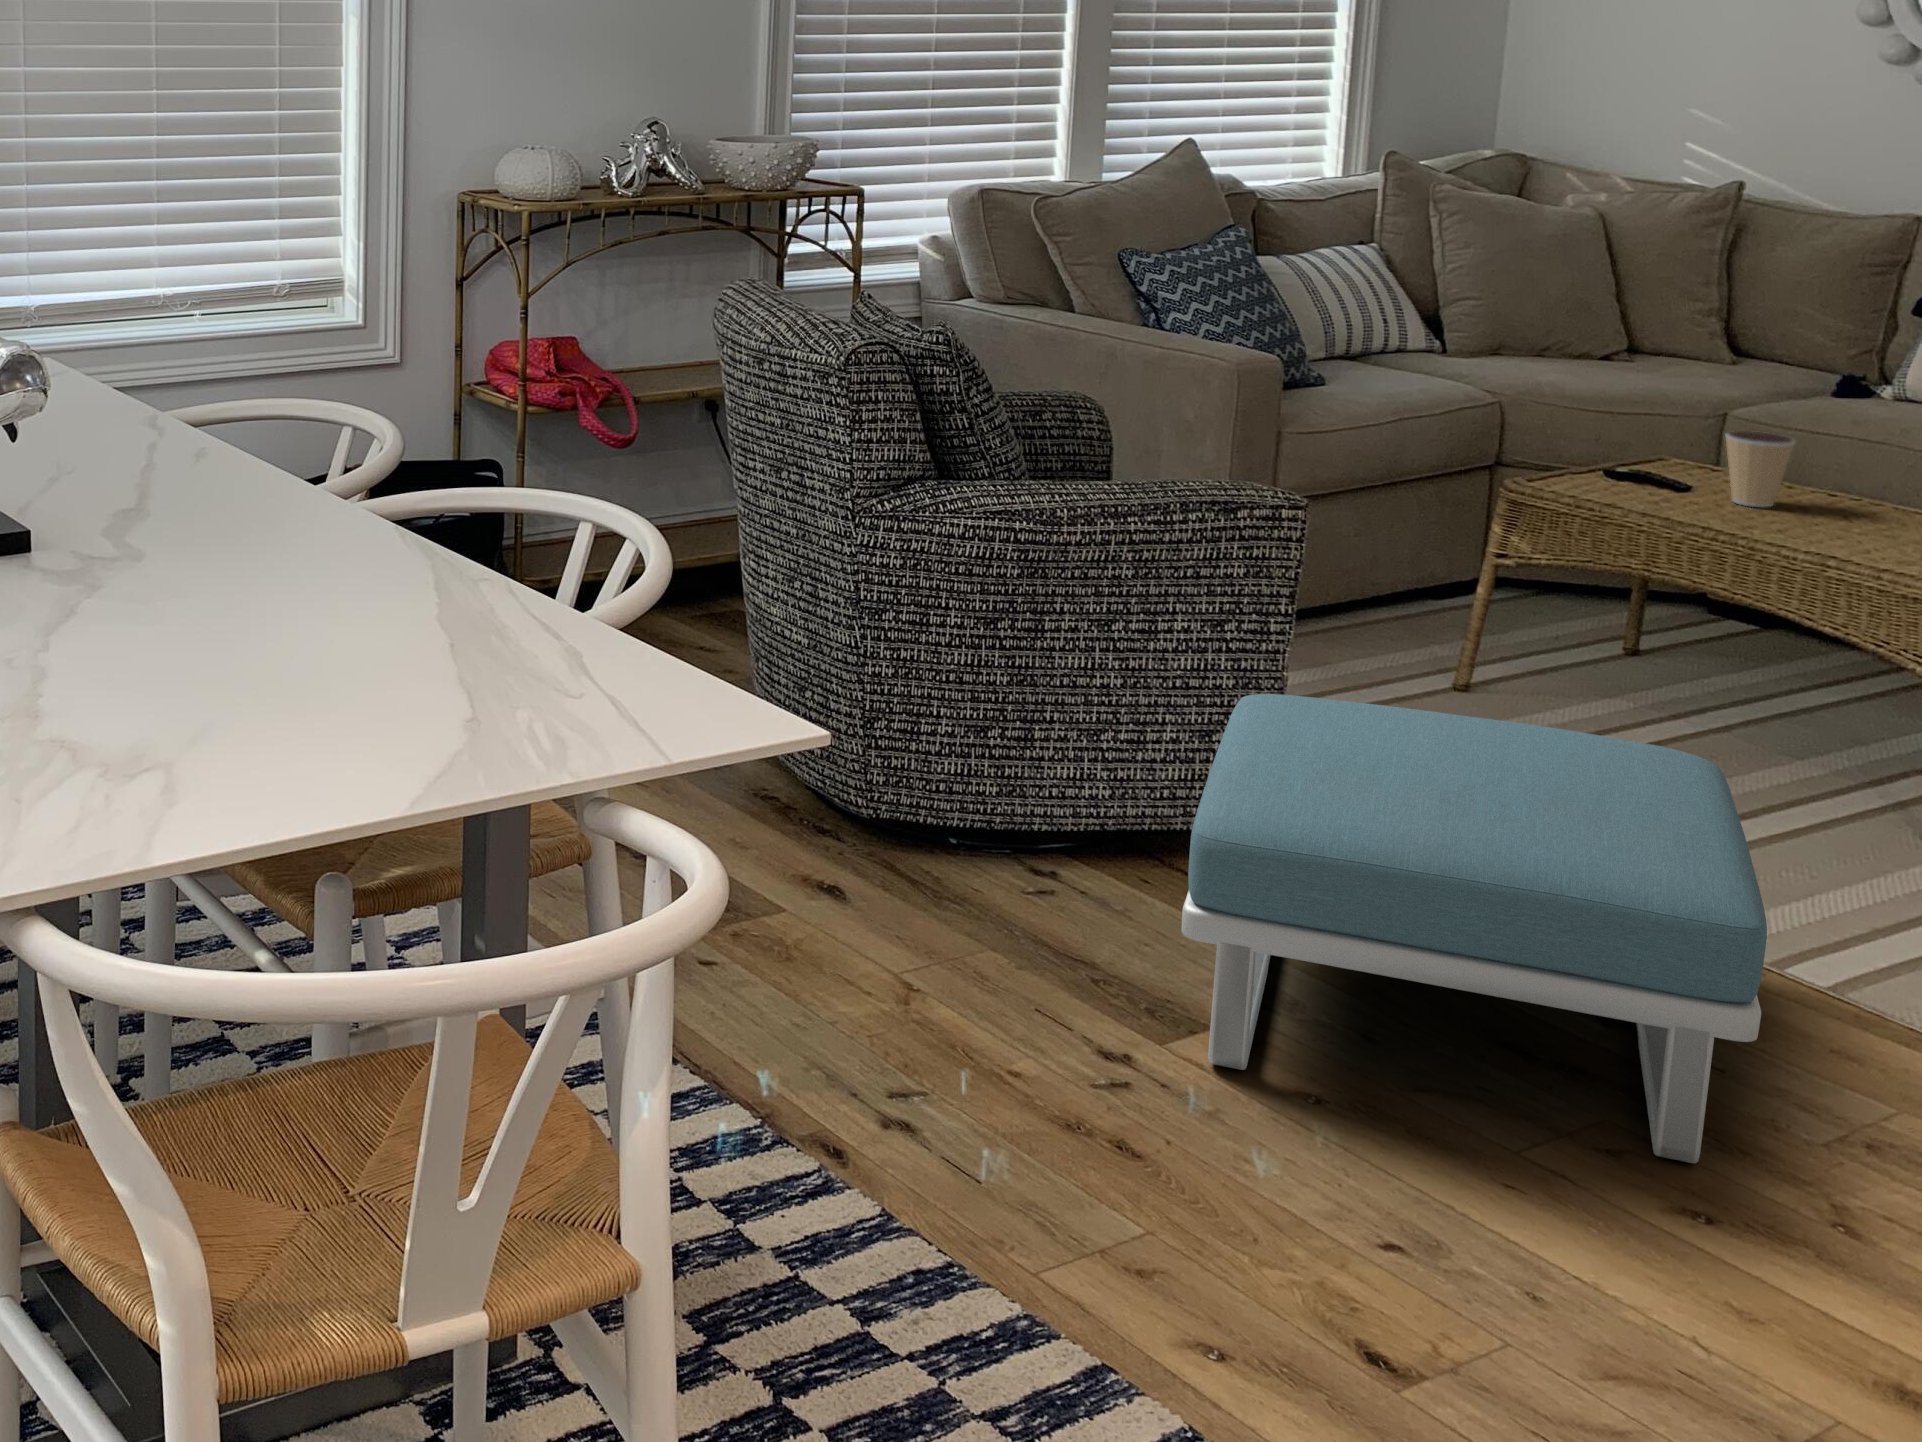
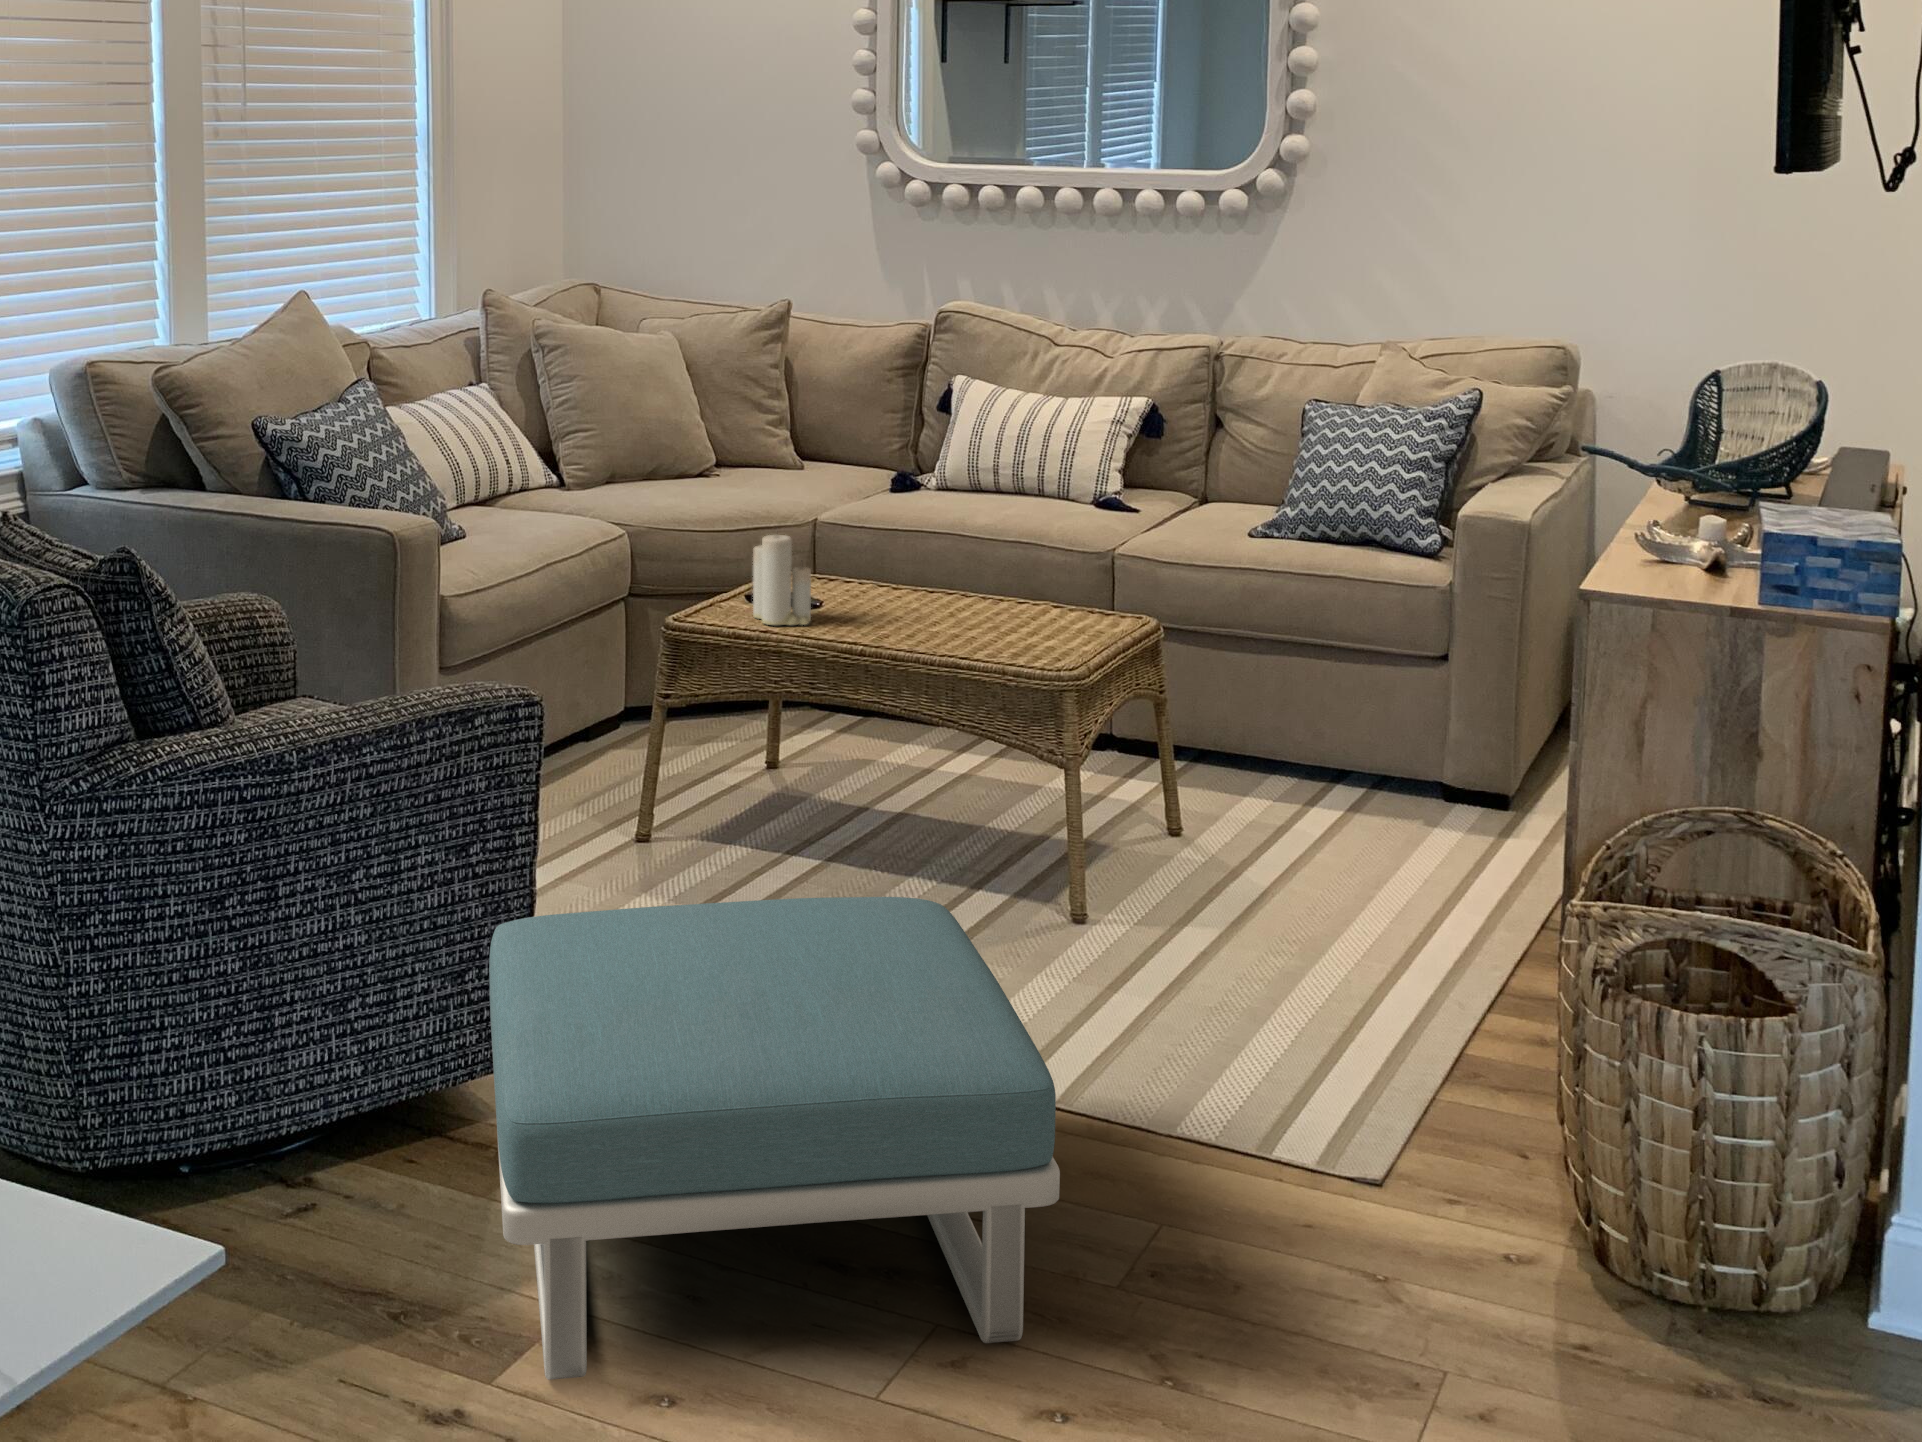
candle: none [1598,392,1668,495] -> present [753,535,811,625]
coffee cup: present [1726,431,1795,507] -> none [857,551,915,624]

